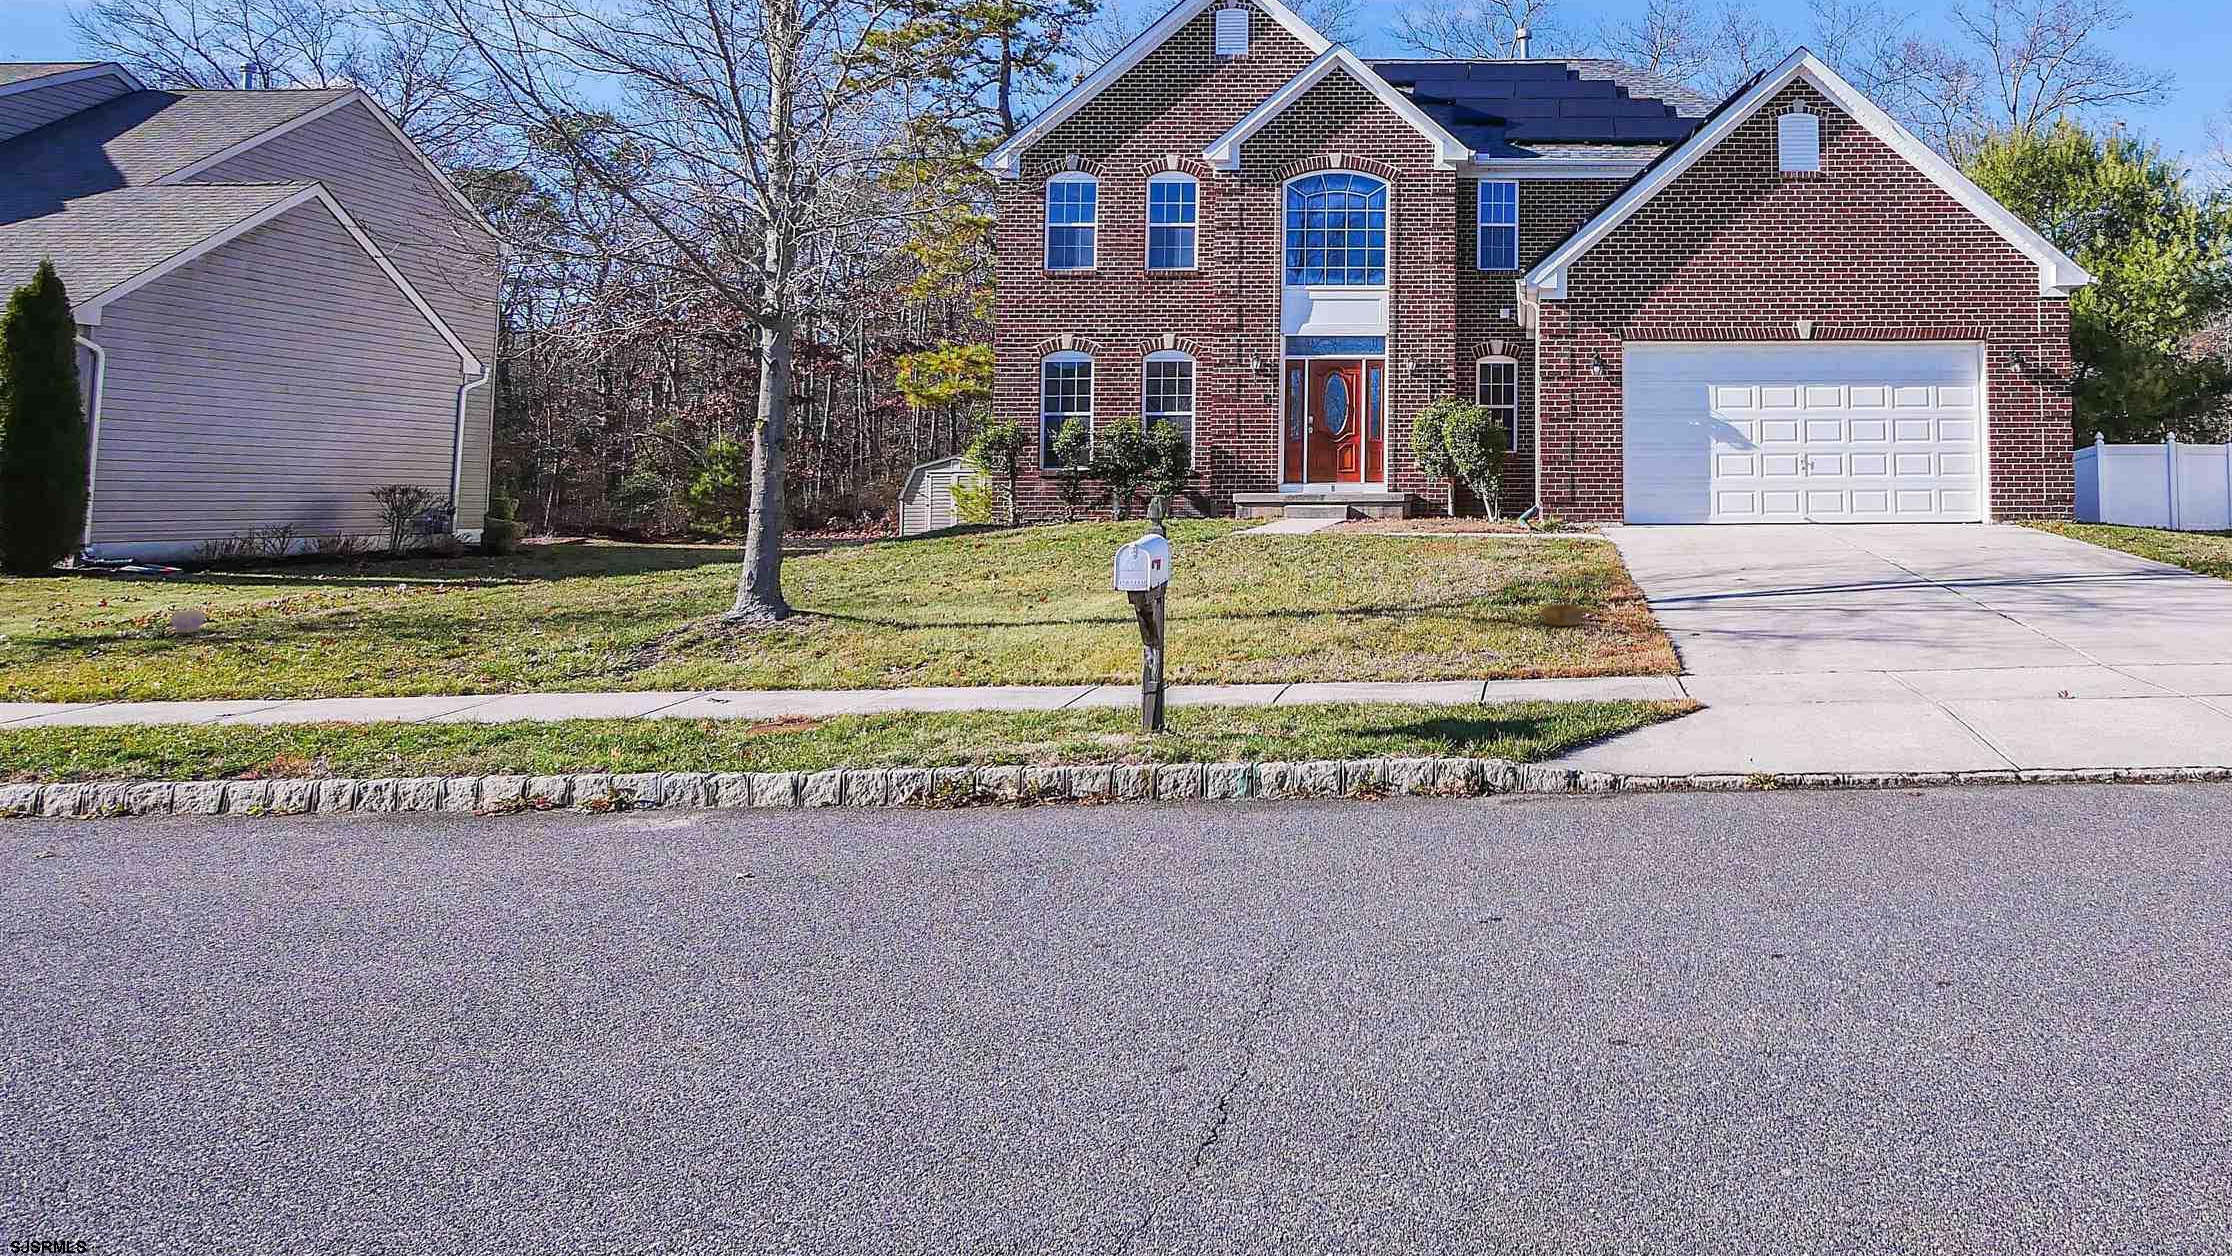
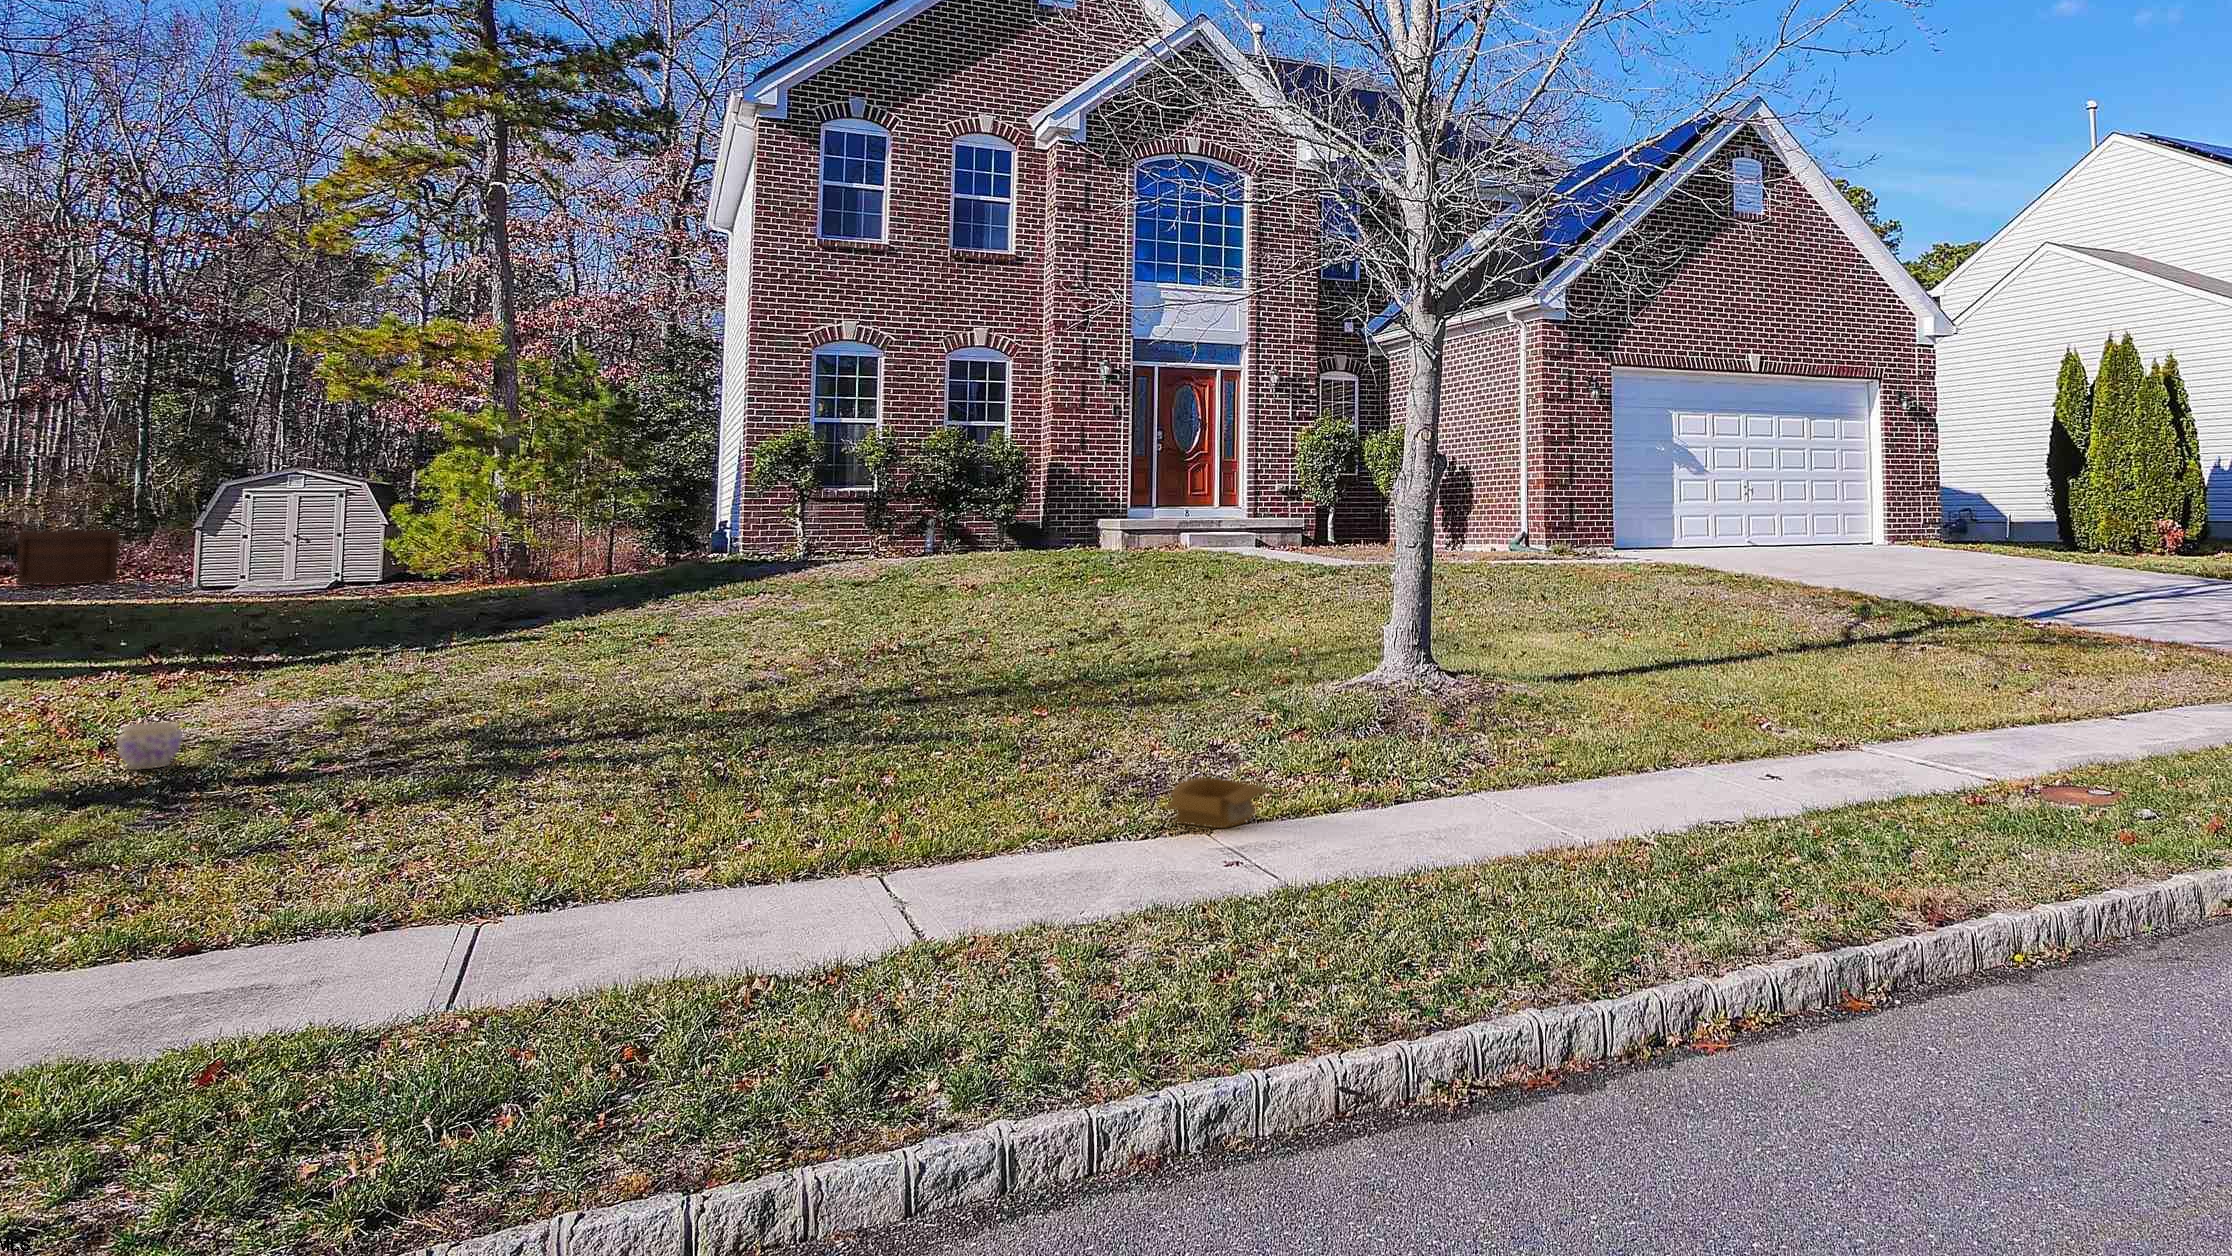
wooden crate: none [675,493,726,529] -> present [16,530,120,586]
cardboard box: present [1539,604,1587,626] -> present [1166,777,1271,828]

